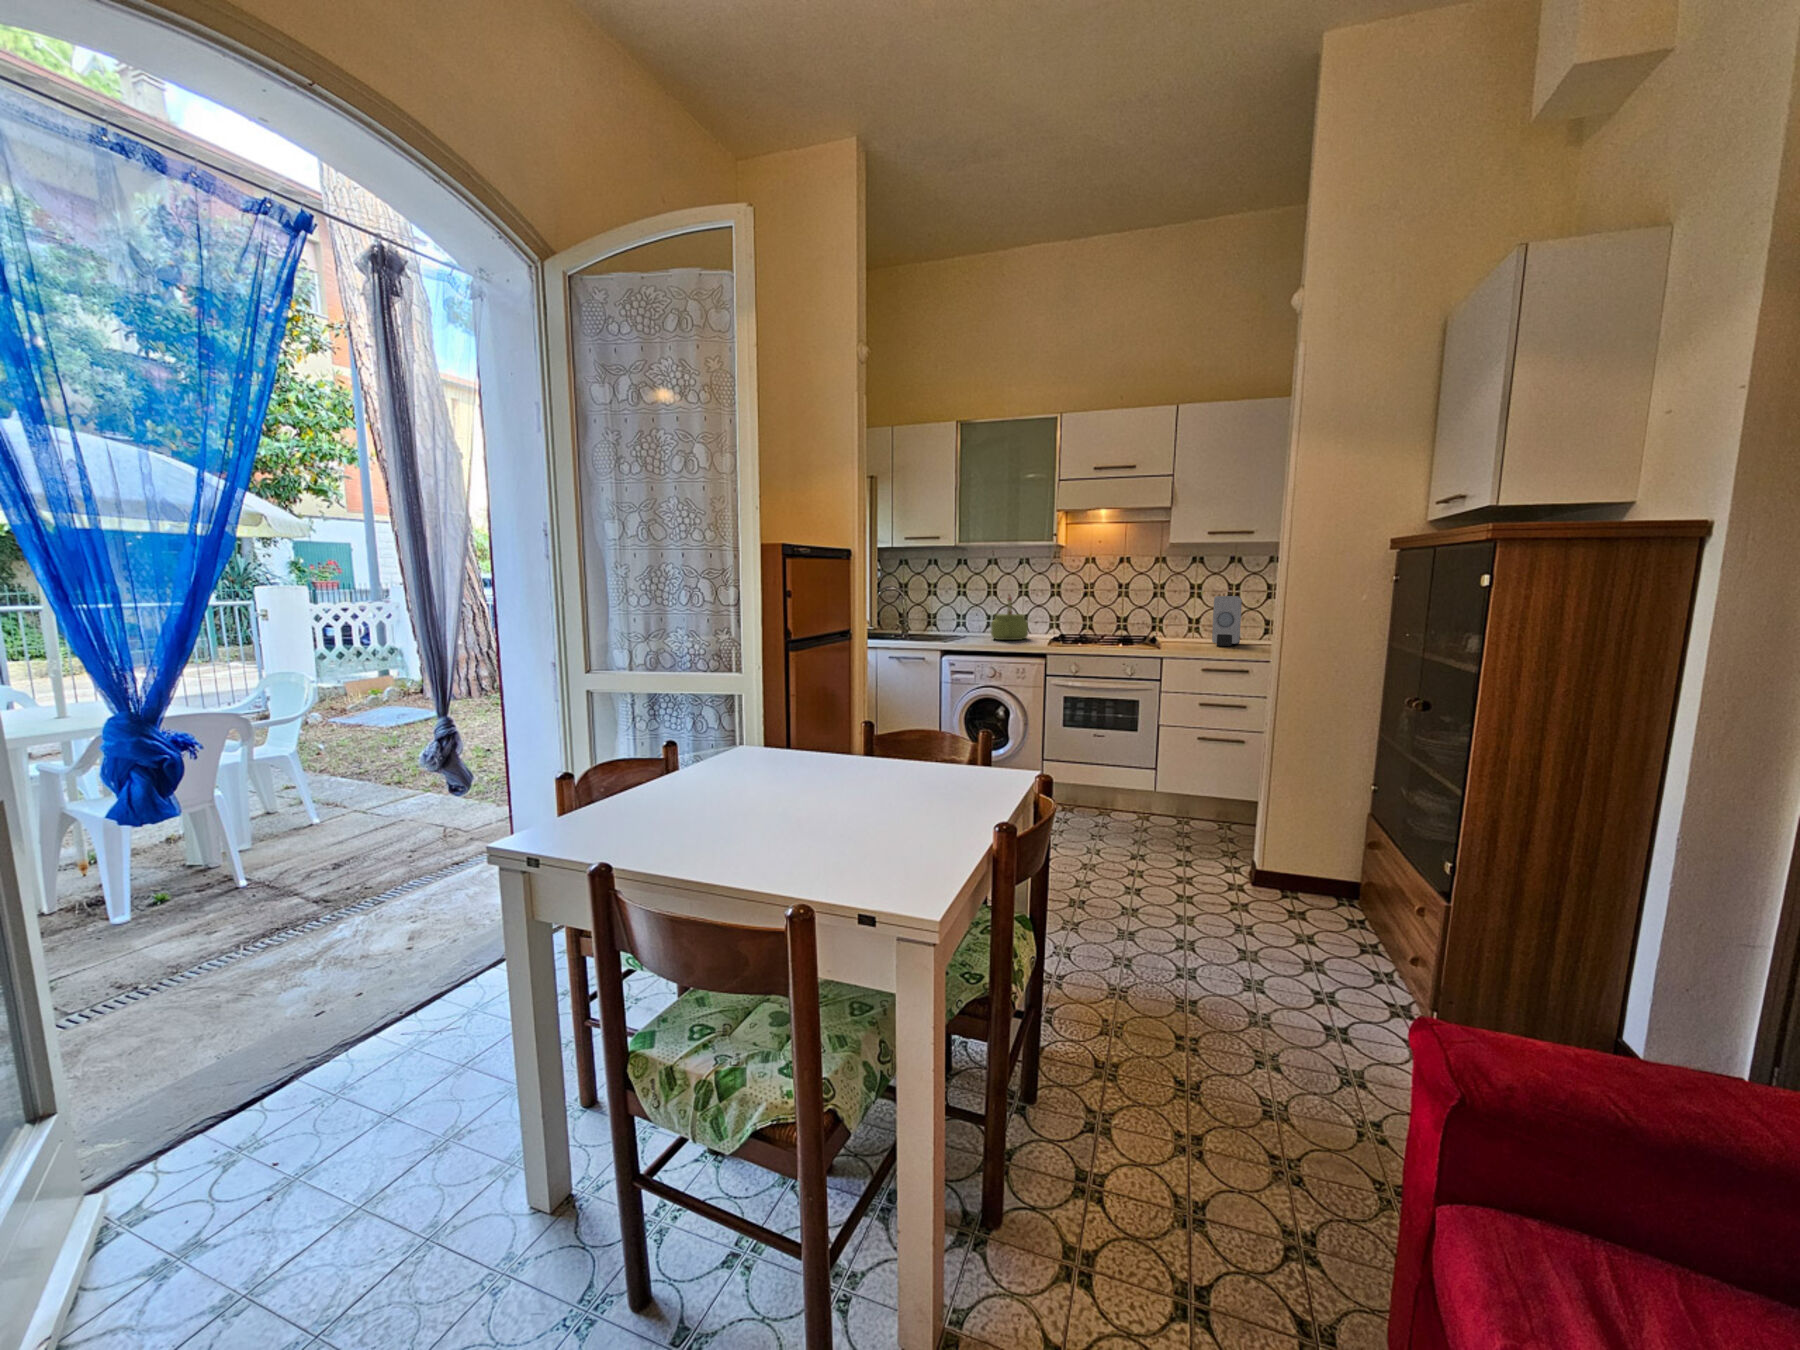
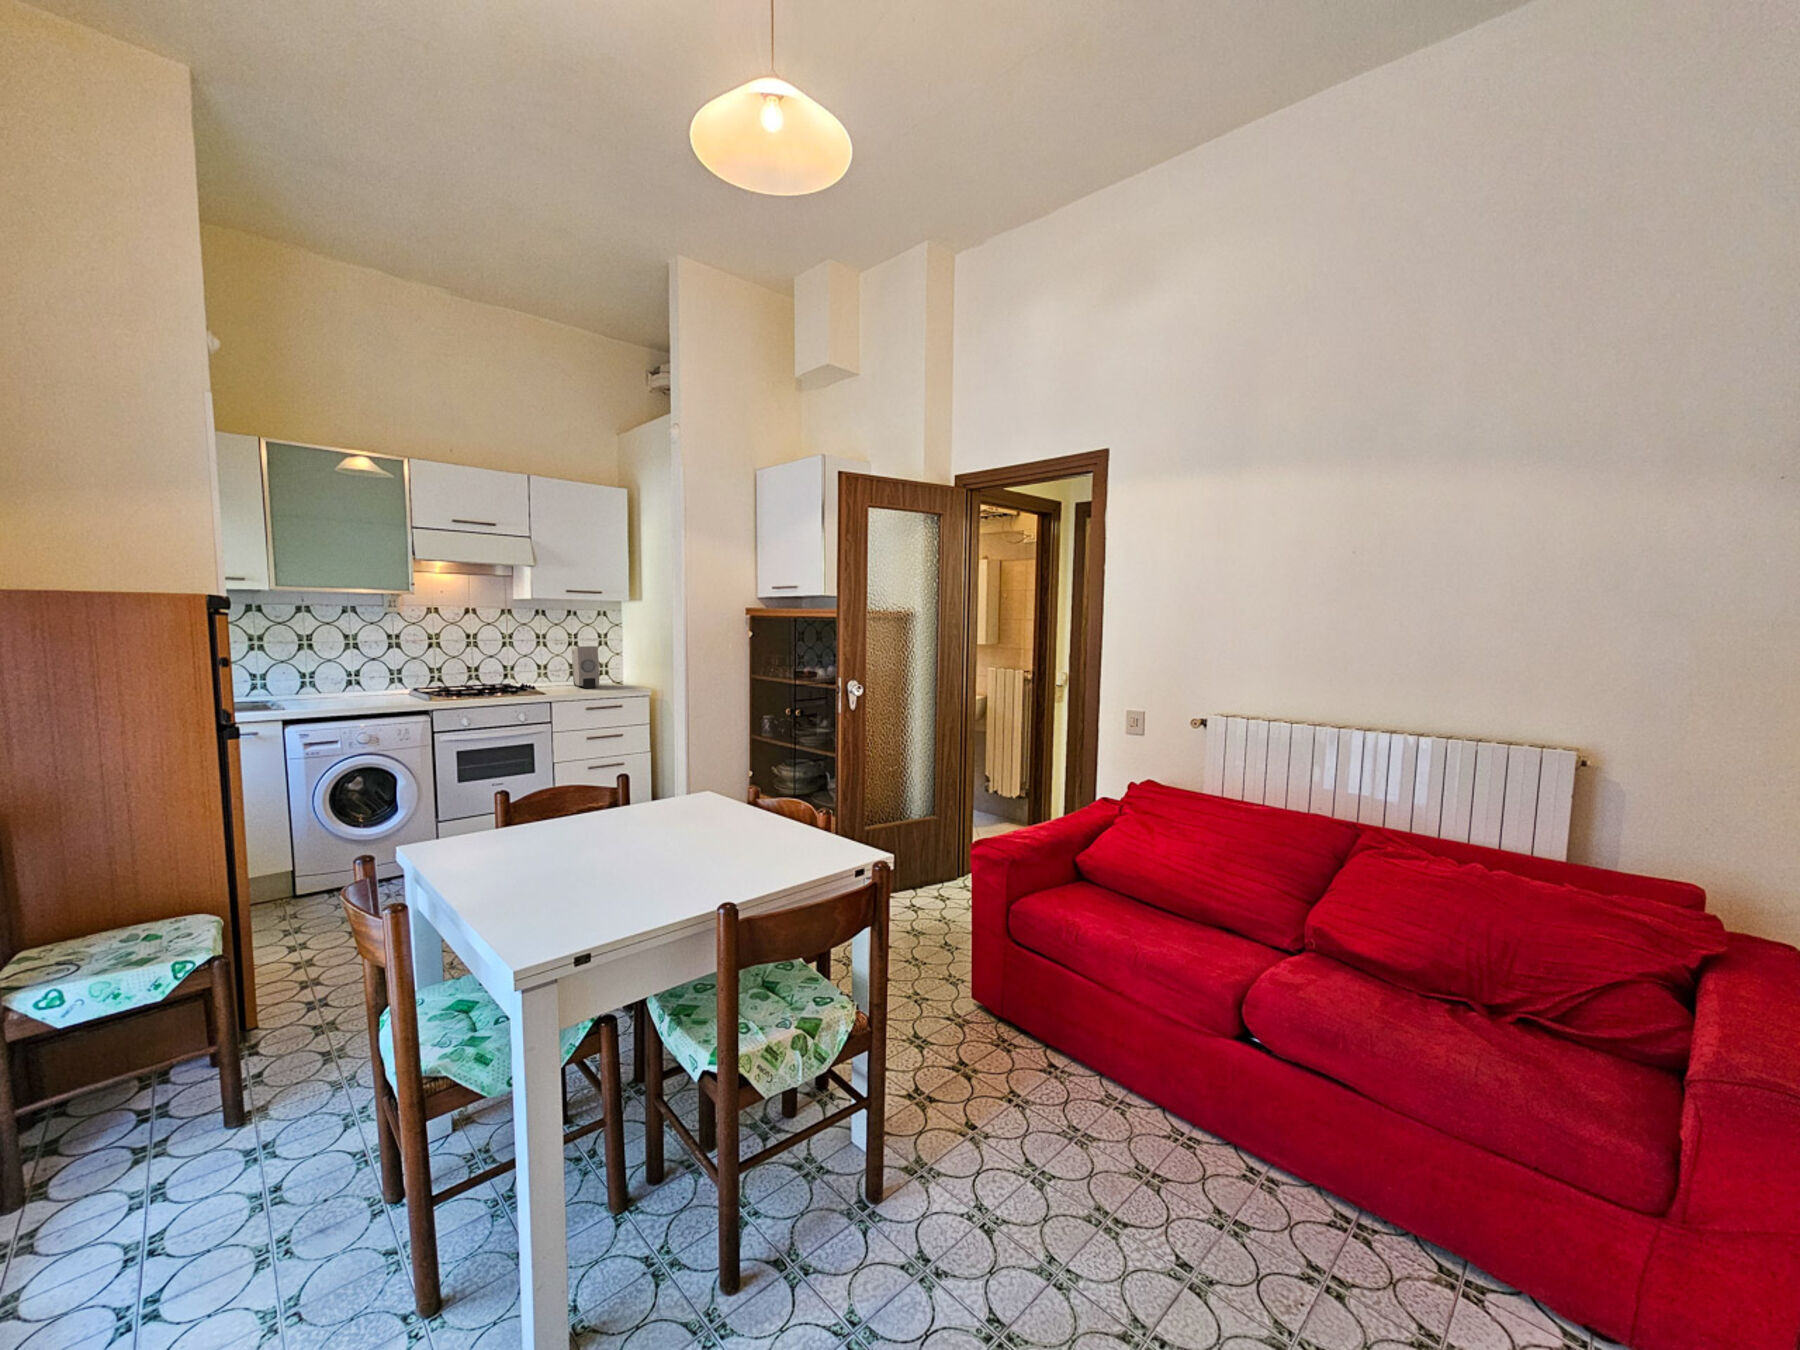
kettle: present [991,597,1028,640] -> none [319,650,372,700]

